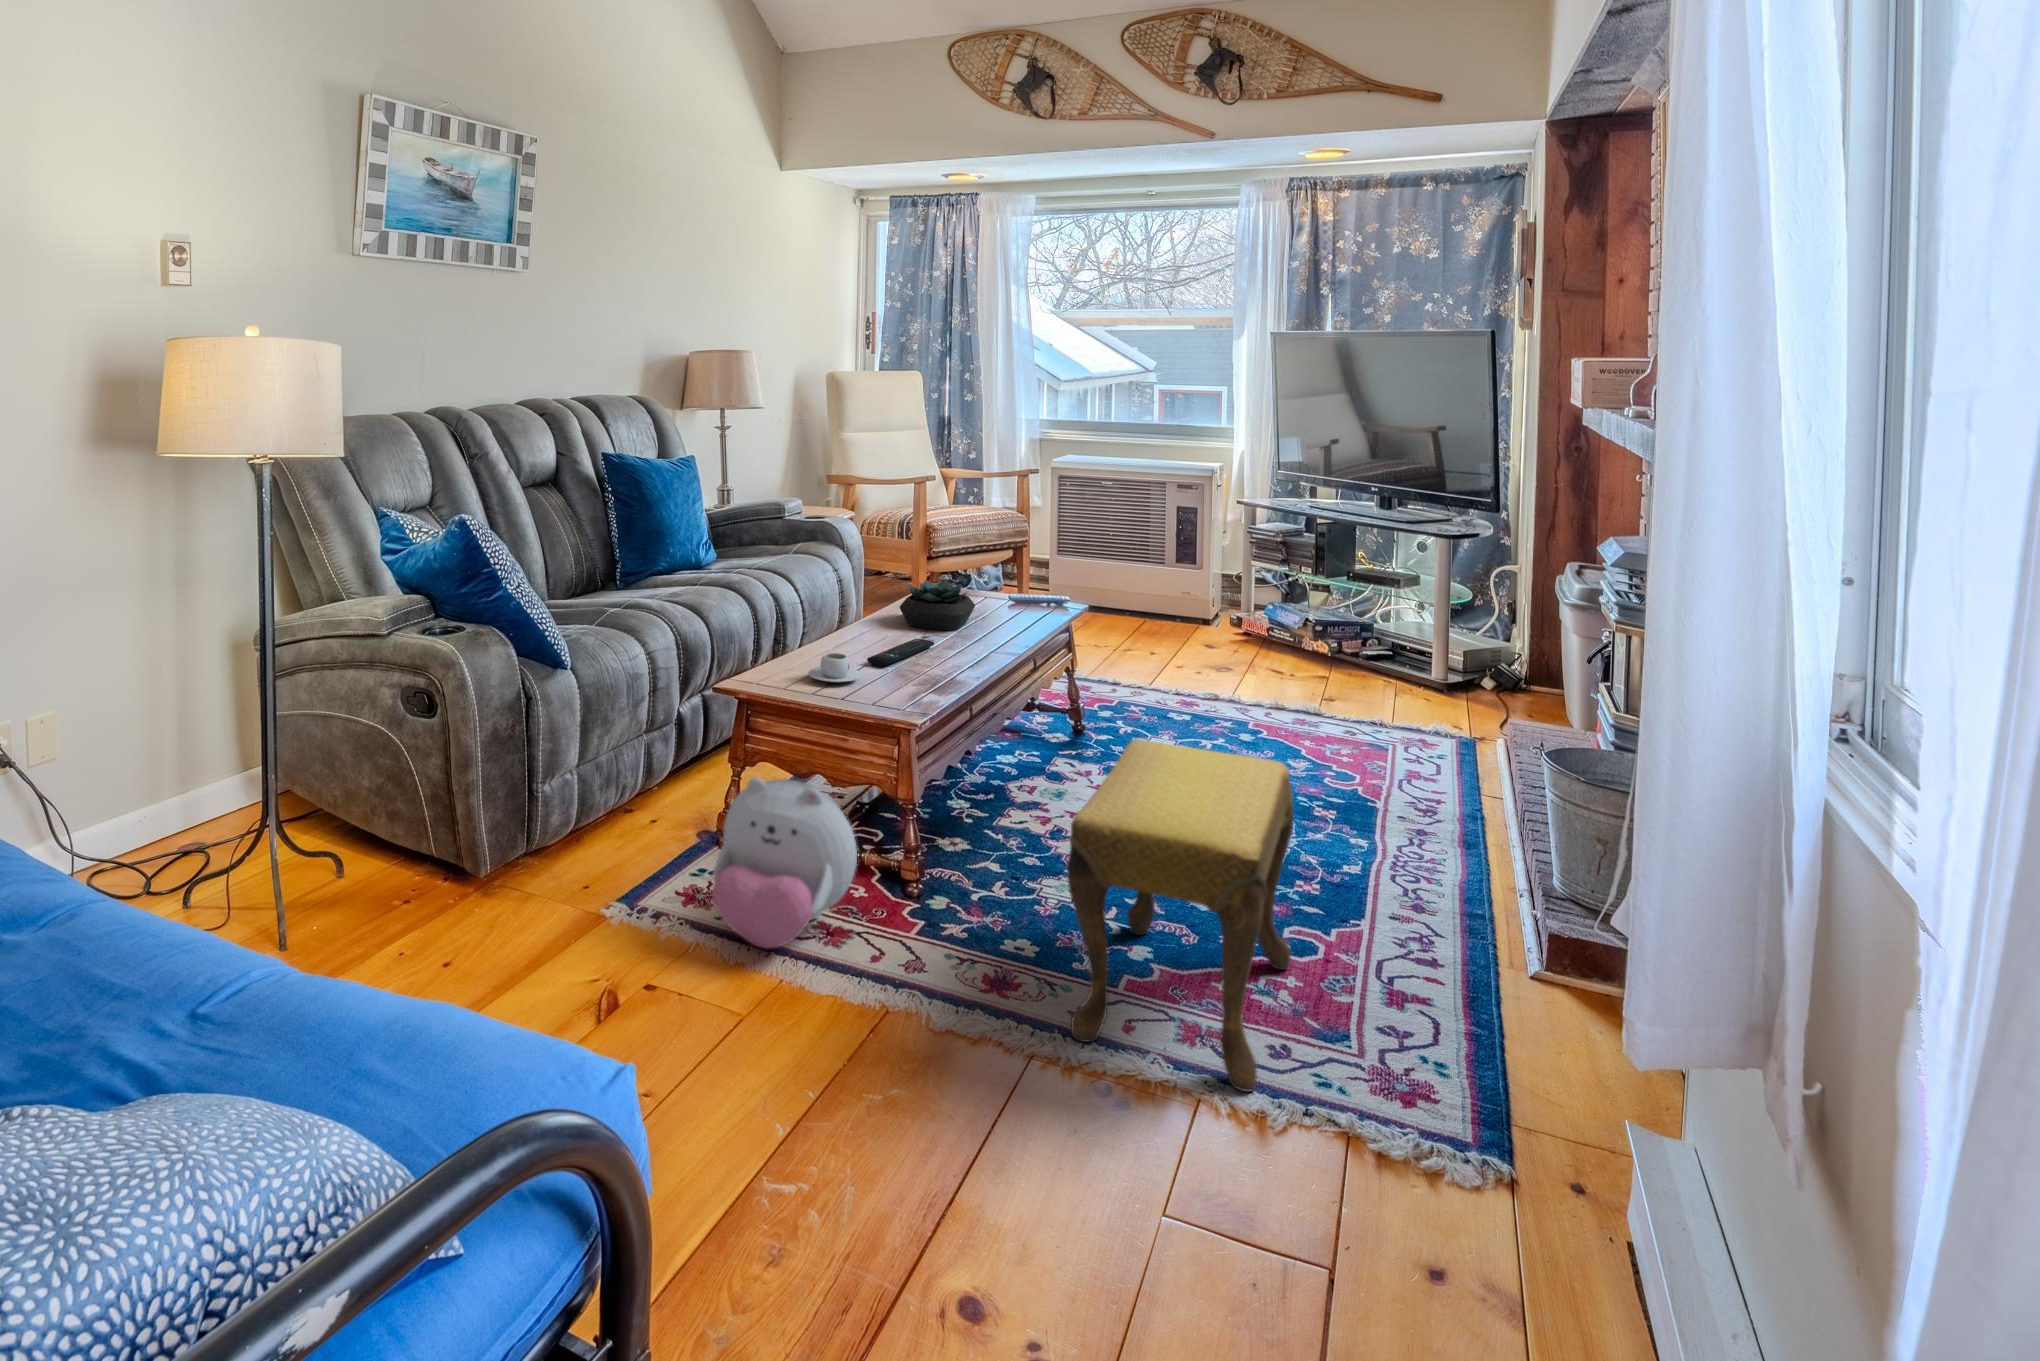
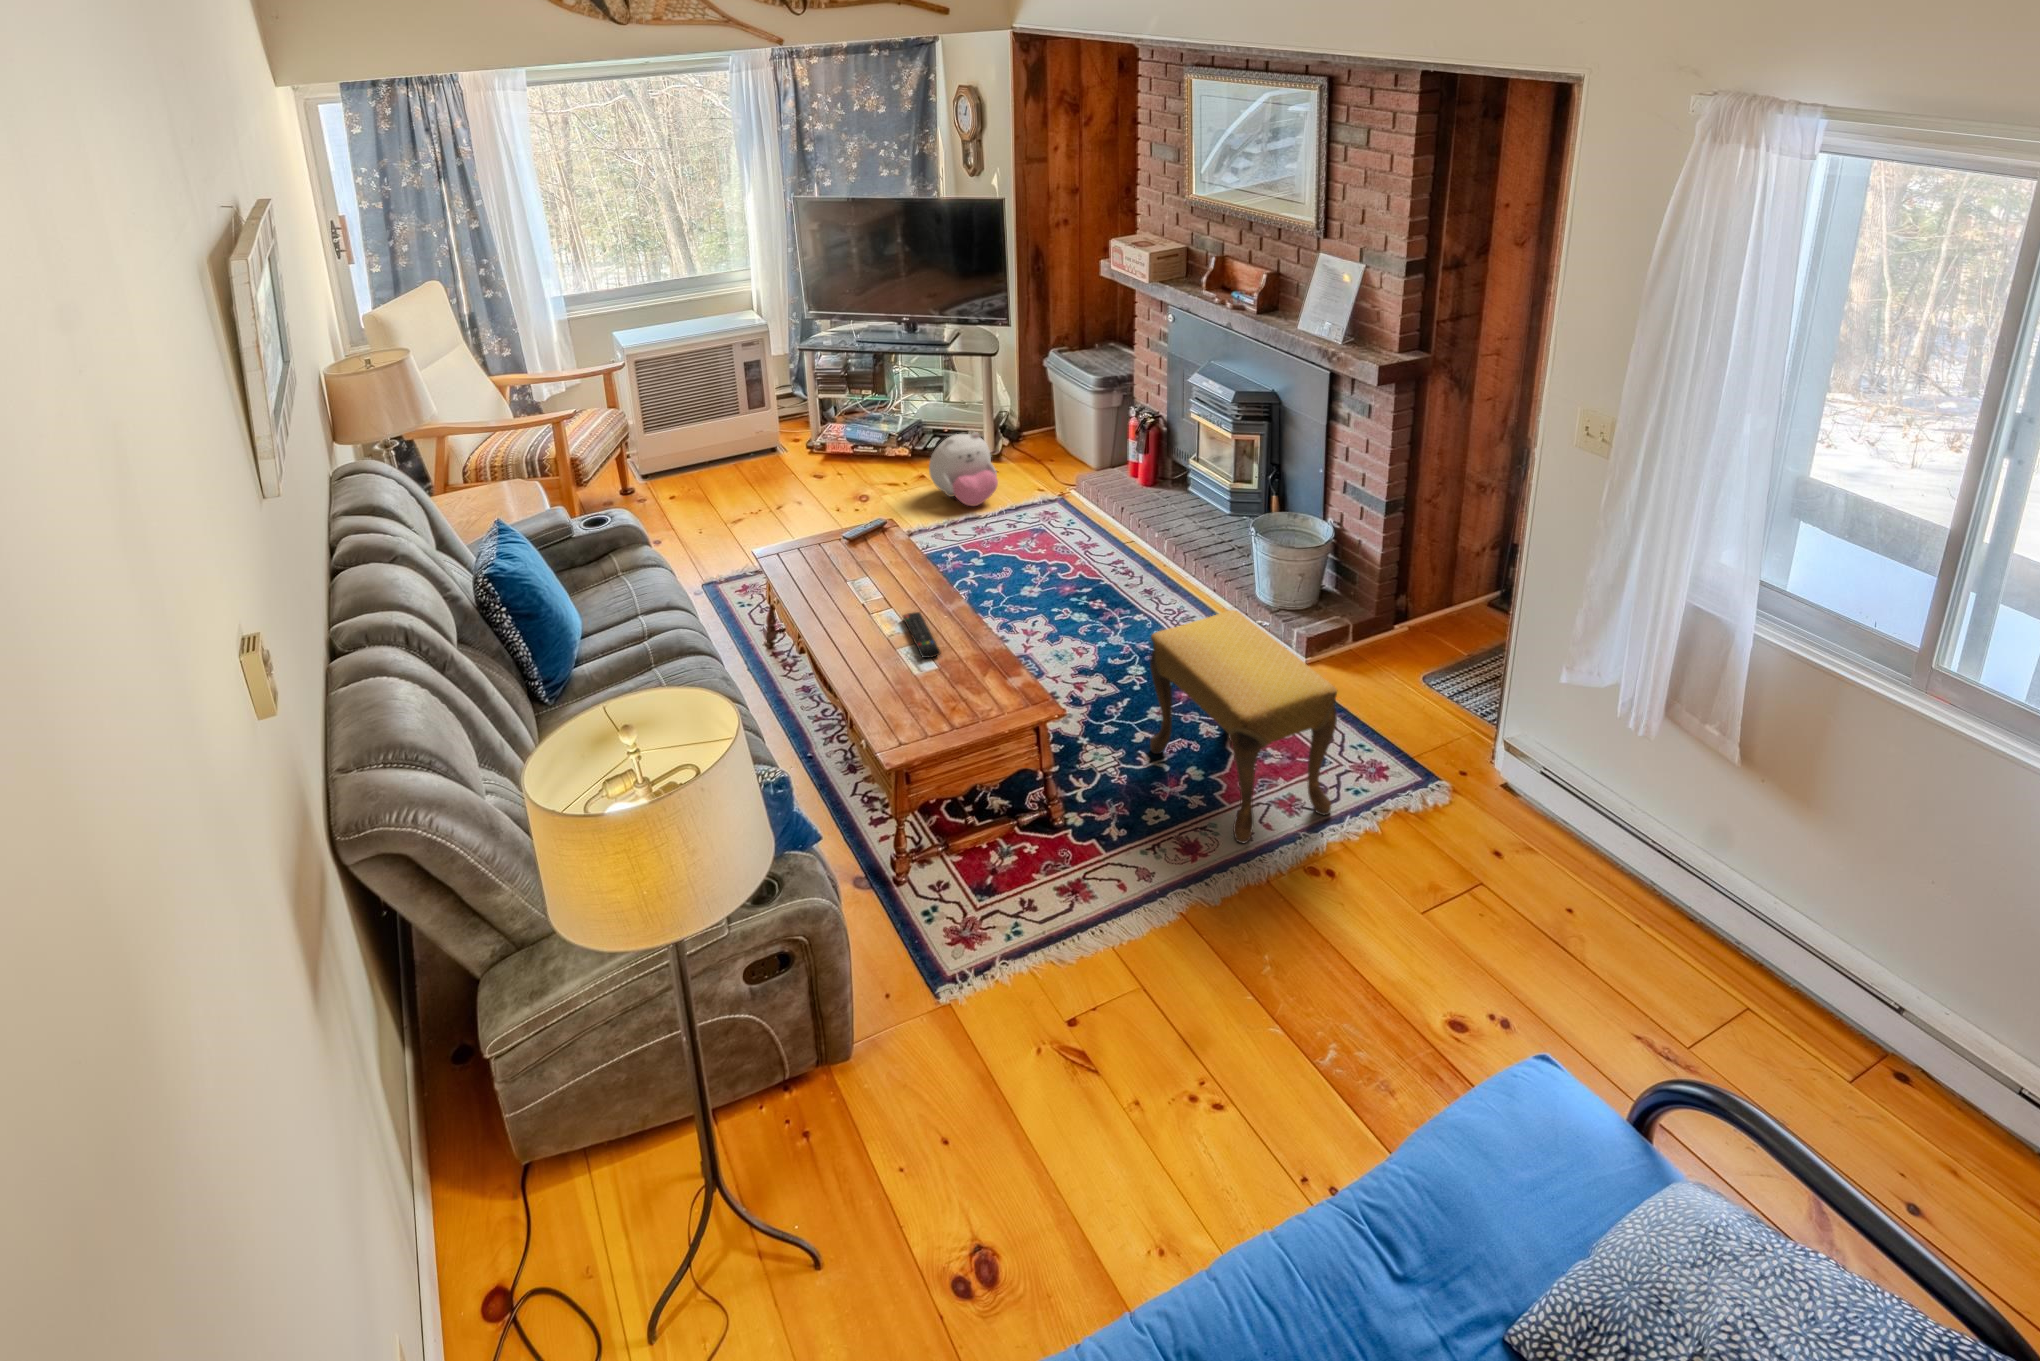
succulent plant: present [900,580,975,631] -> none [833,547,901,601]
teacup: present [808,653,861,683] -> none [914,665,959,698]
plush toy: present [712,777,857,949] -> present [929,432,998,506]

